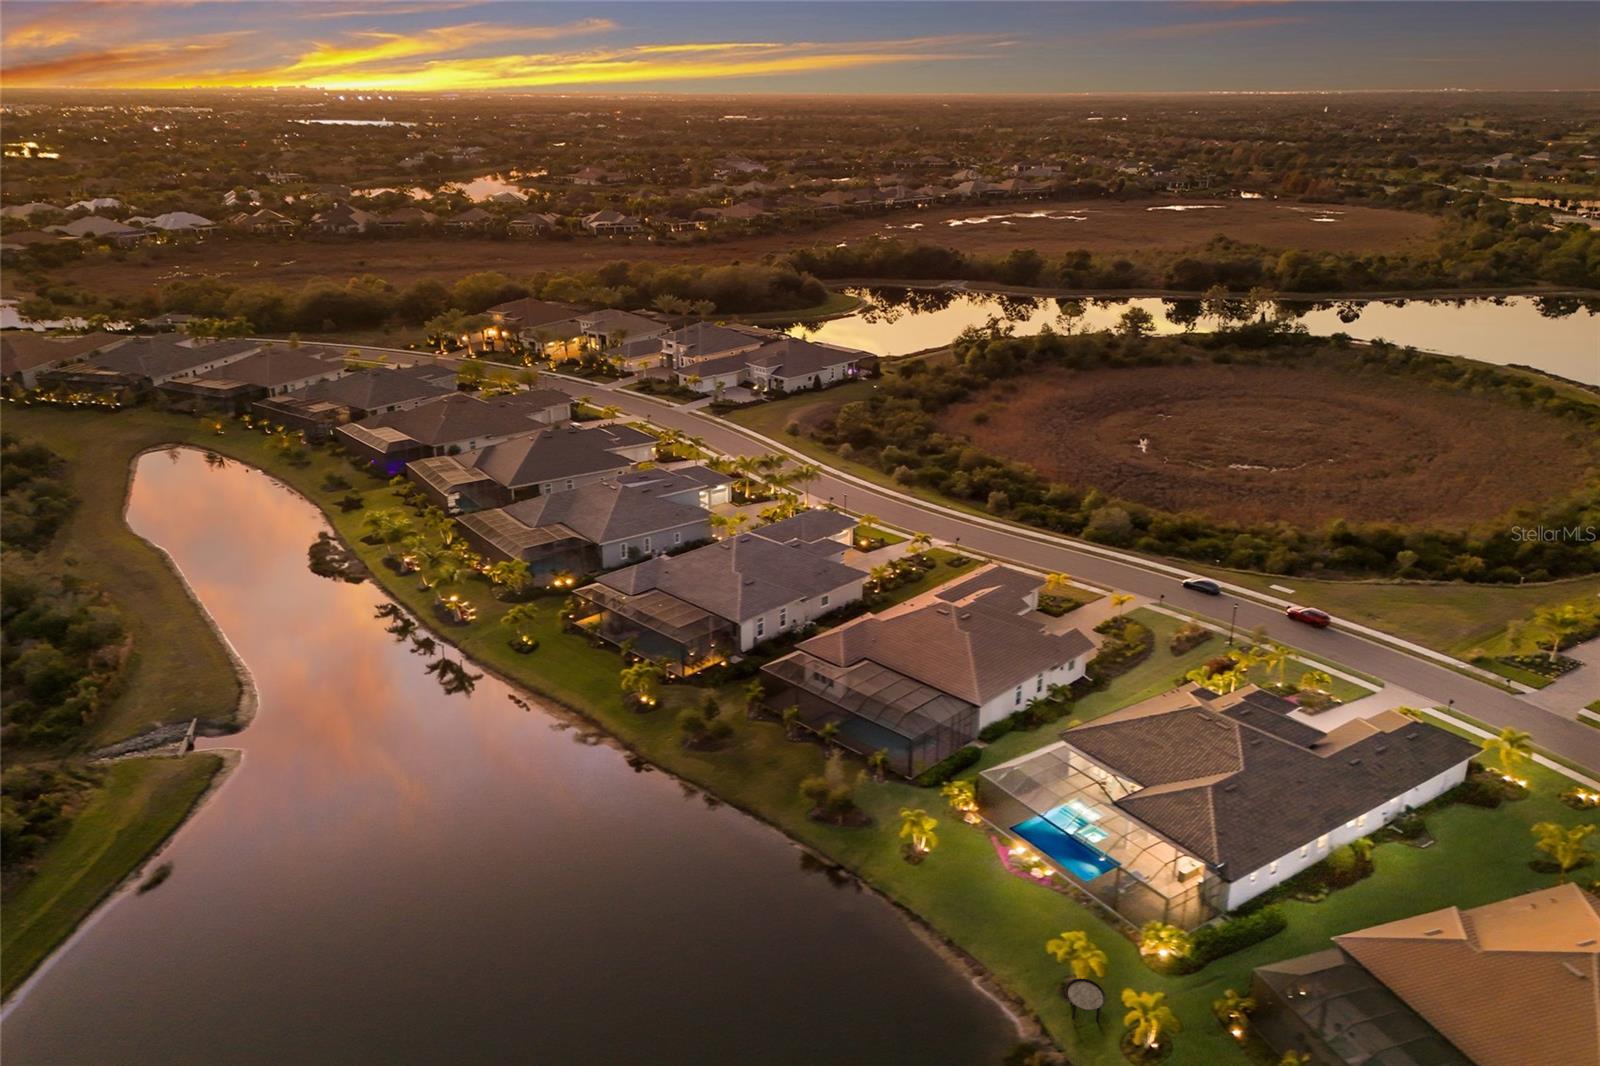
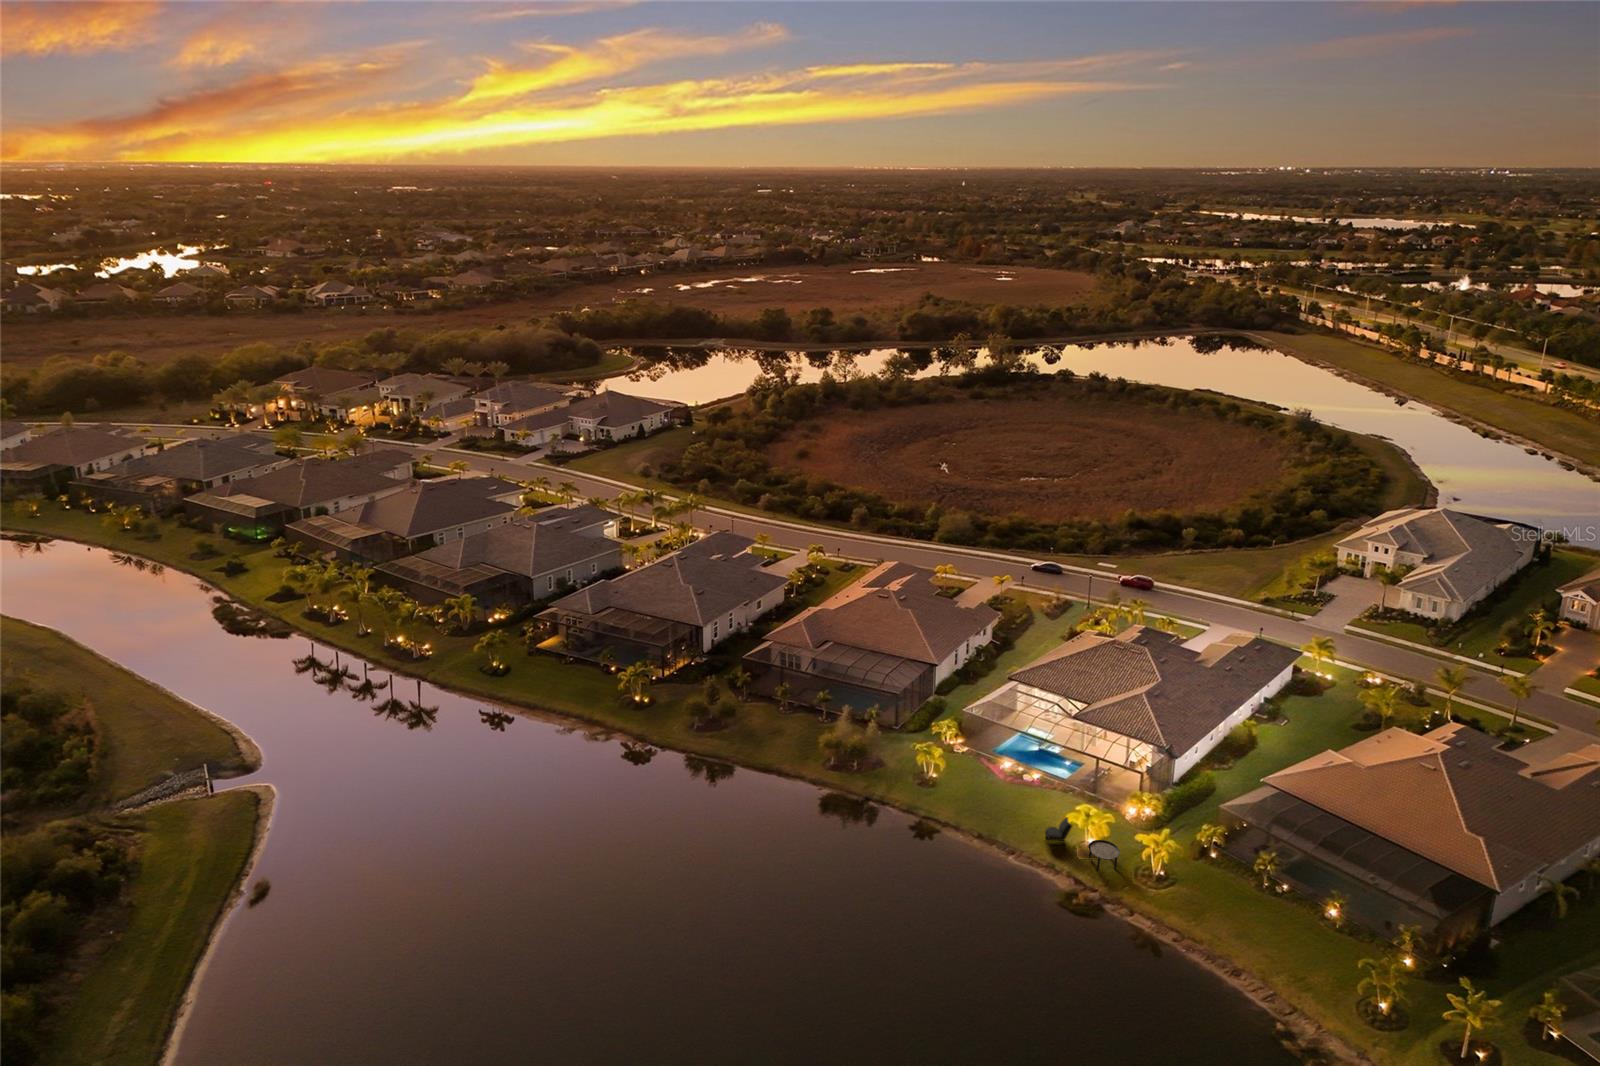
lounge chair: none [1026,939,1057,975] -> present [1045,817,1072,846]

